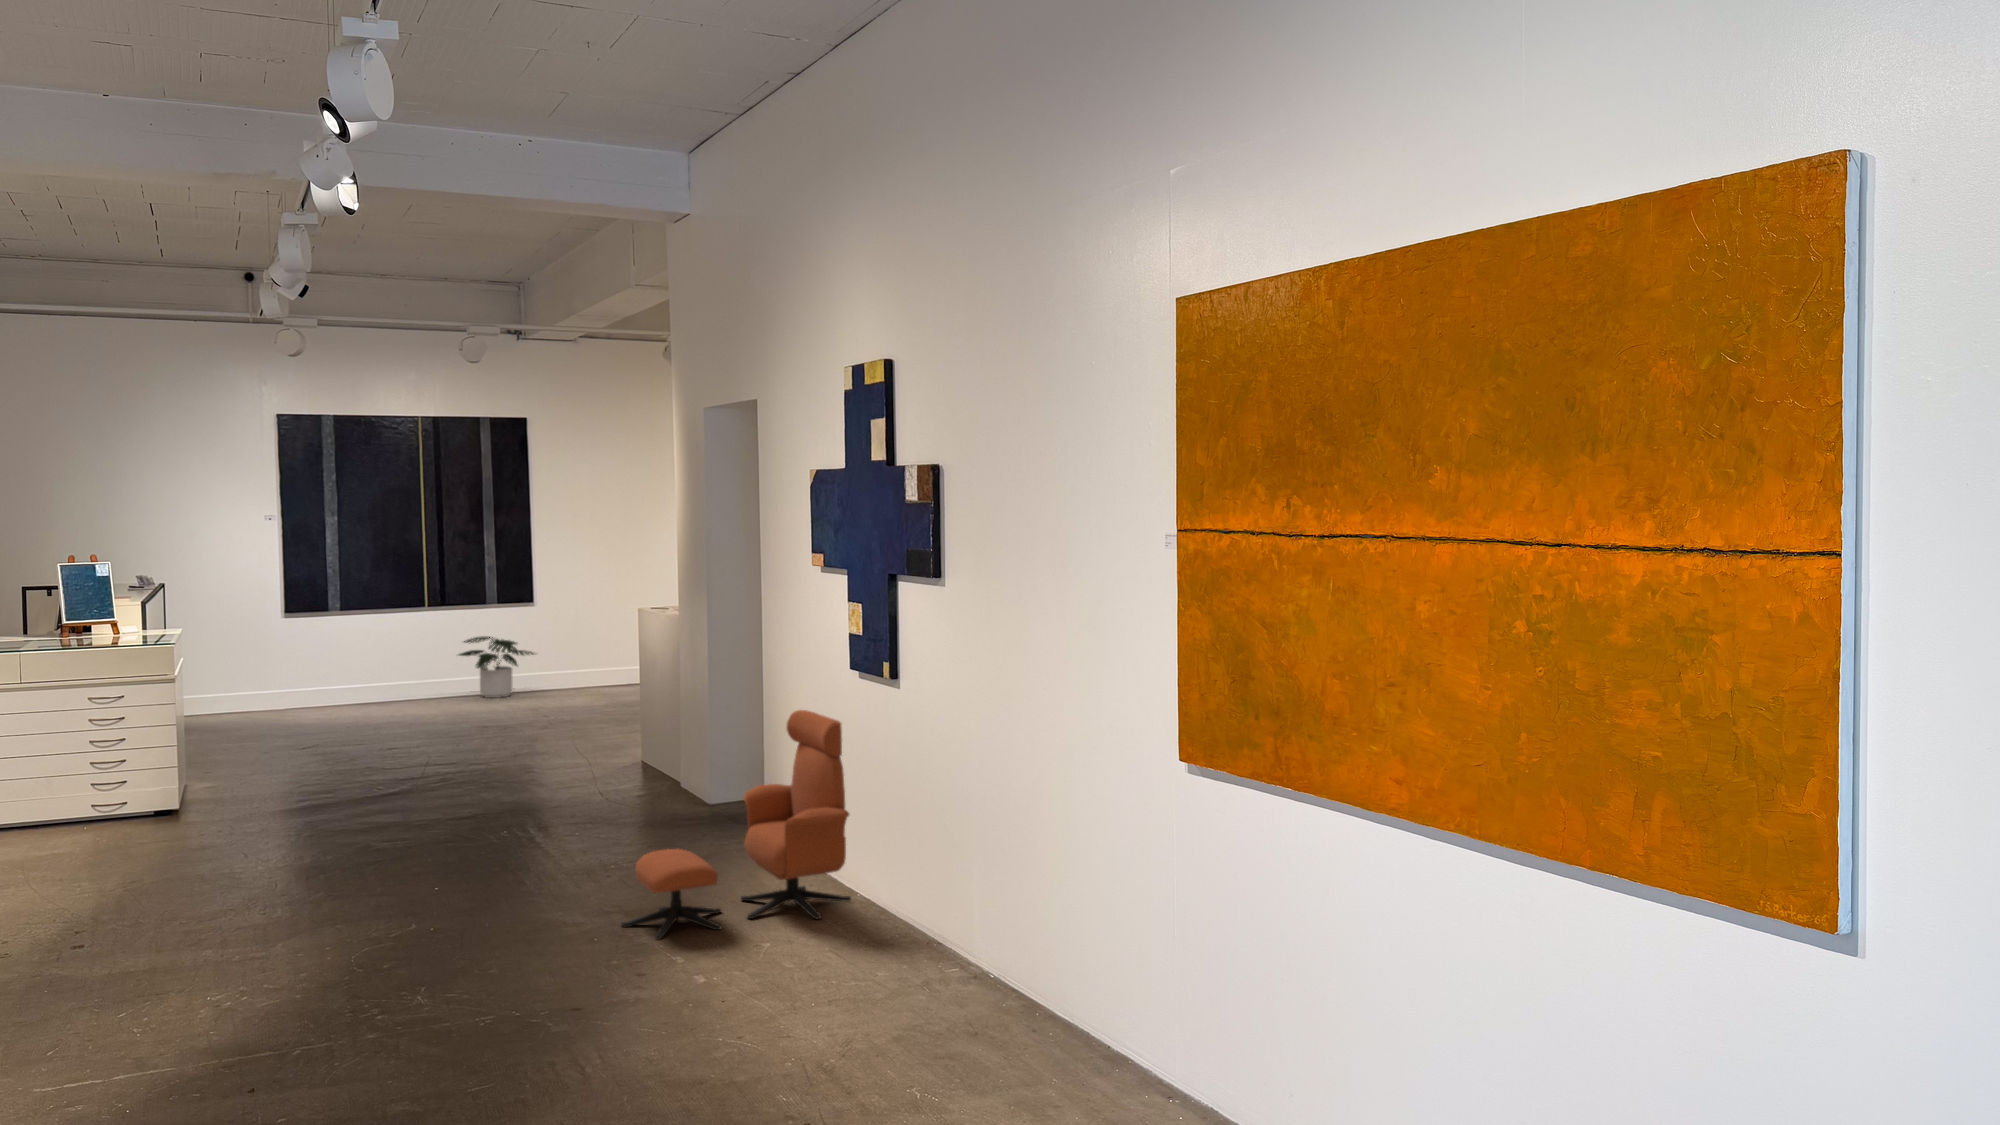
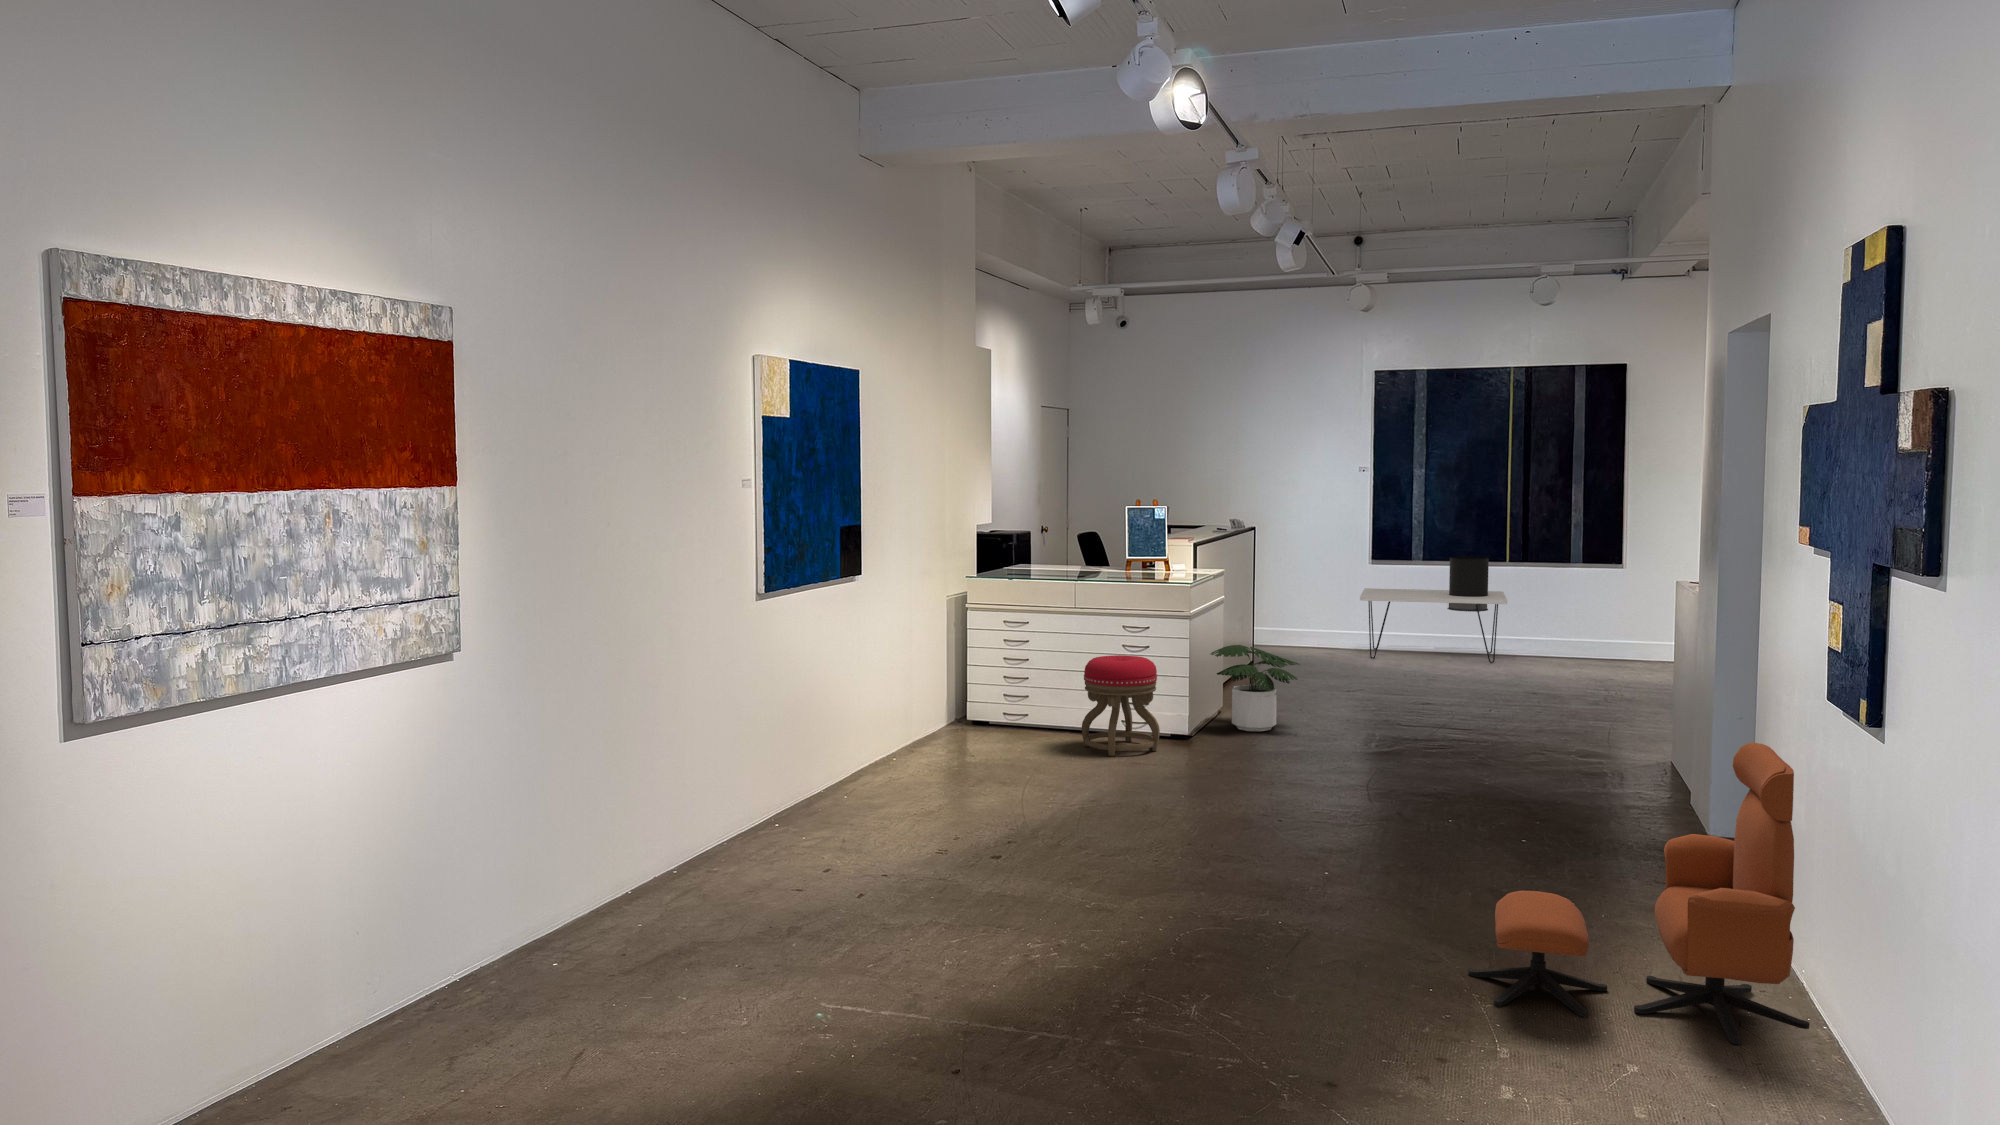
side table: none [276,604,438,716] -> present [1360,557,1507,663]
potted plant: present [459,636,534,698] -> present [1211,645,1298,731]
stool: none [48,729,153,844] -> present [1082,655,1160,756]

